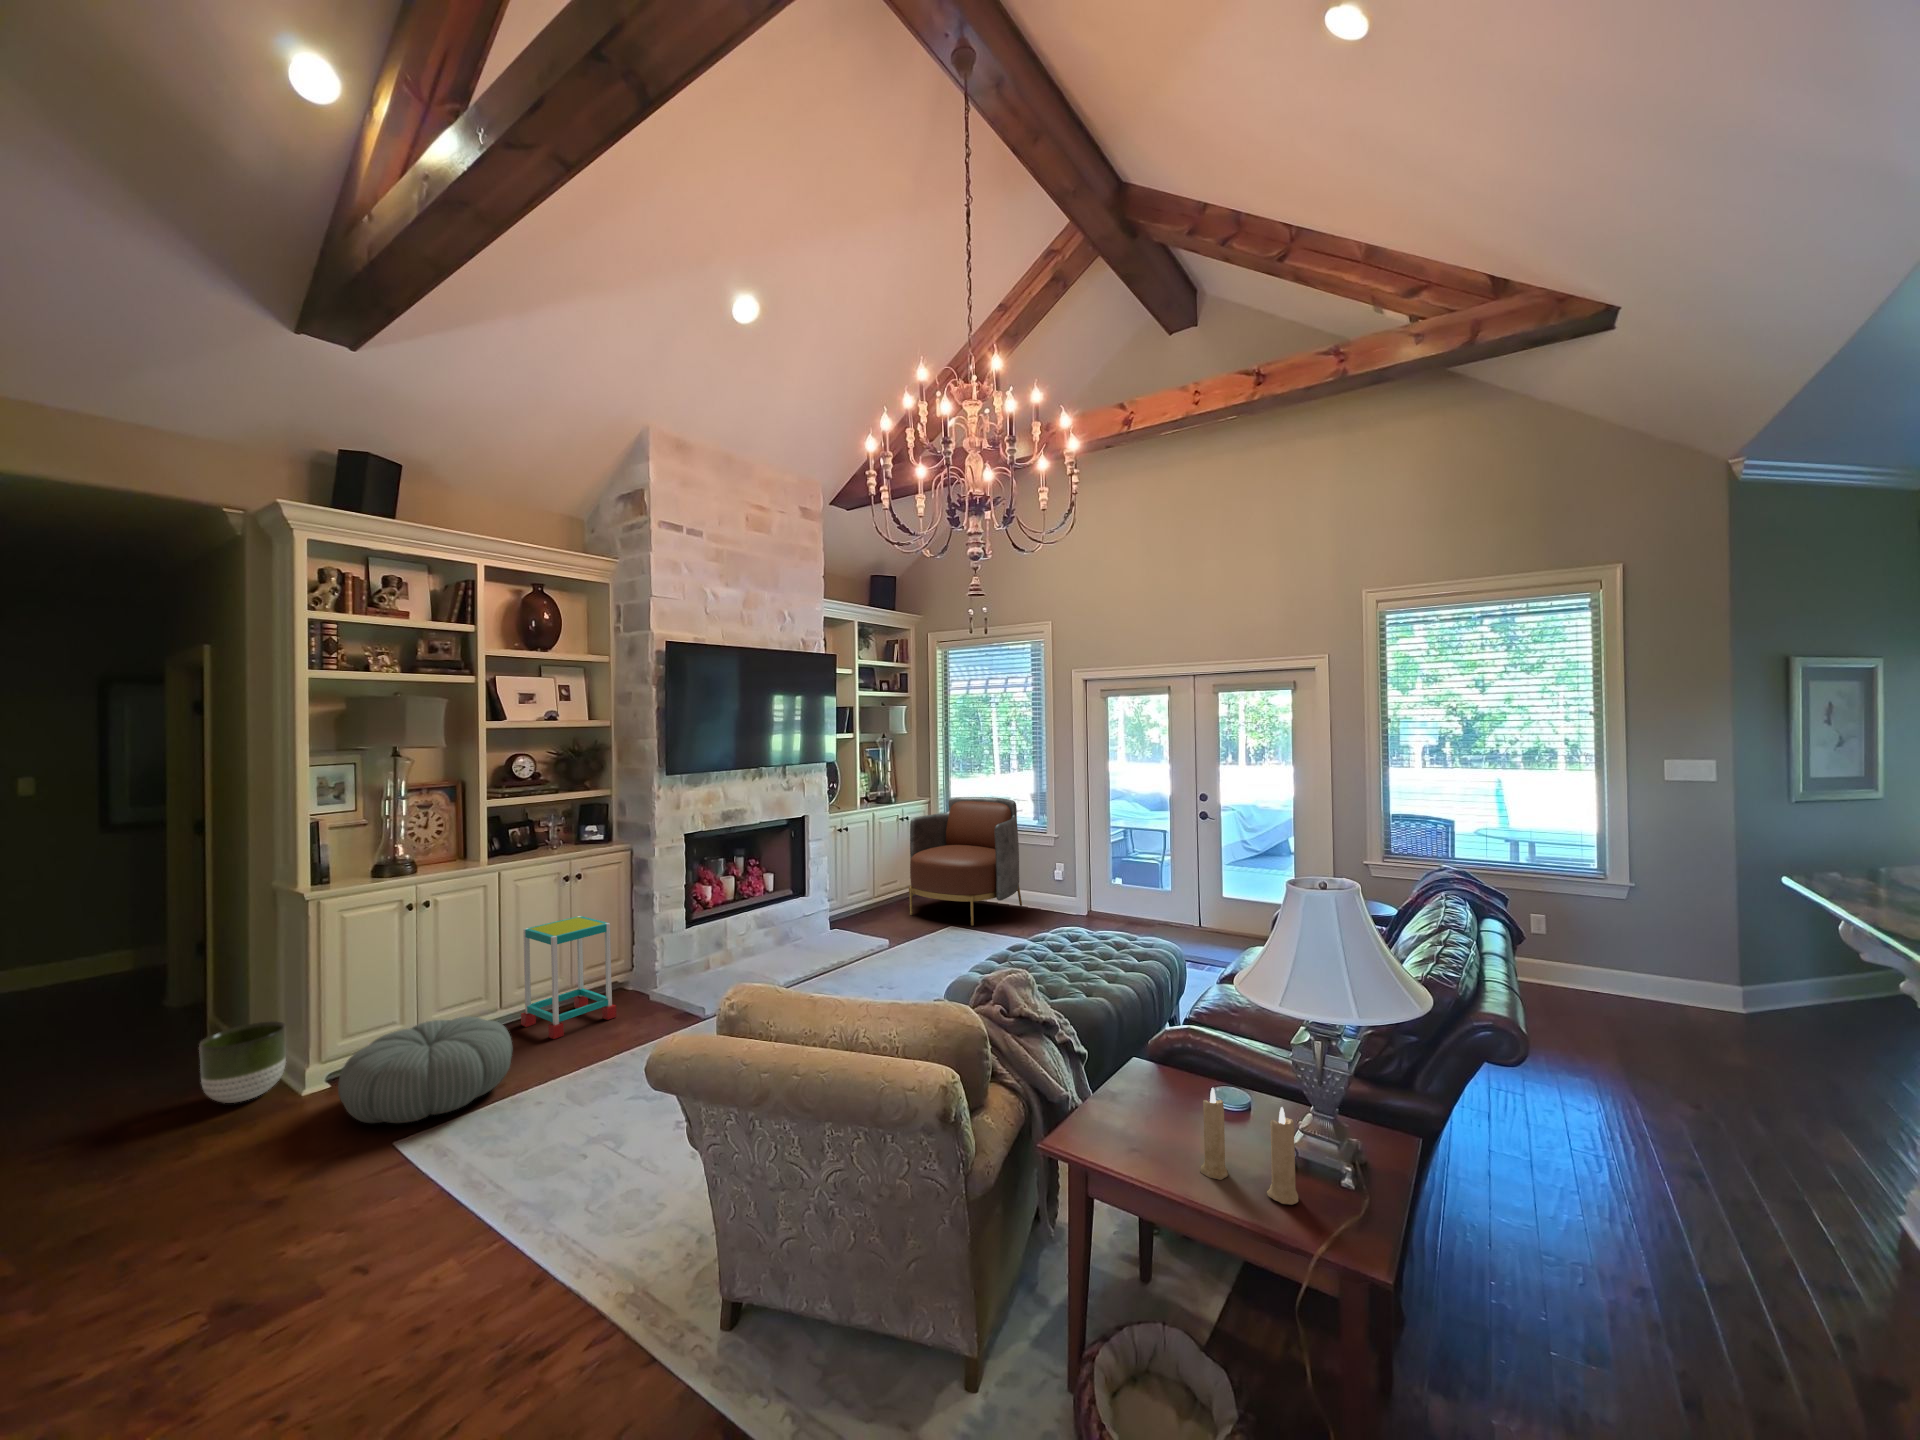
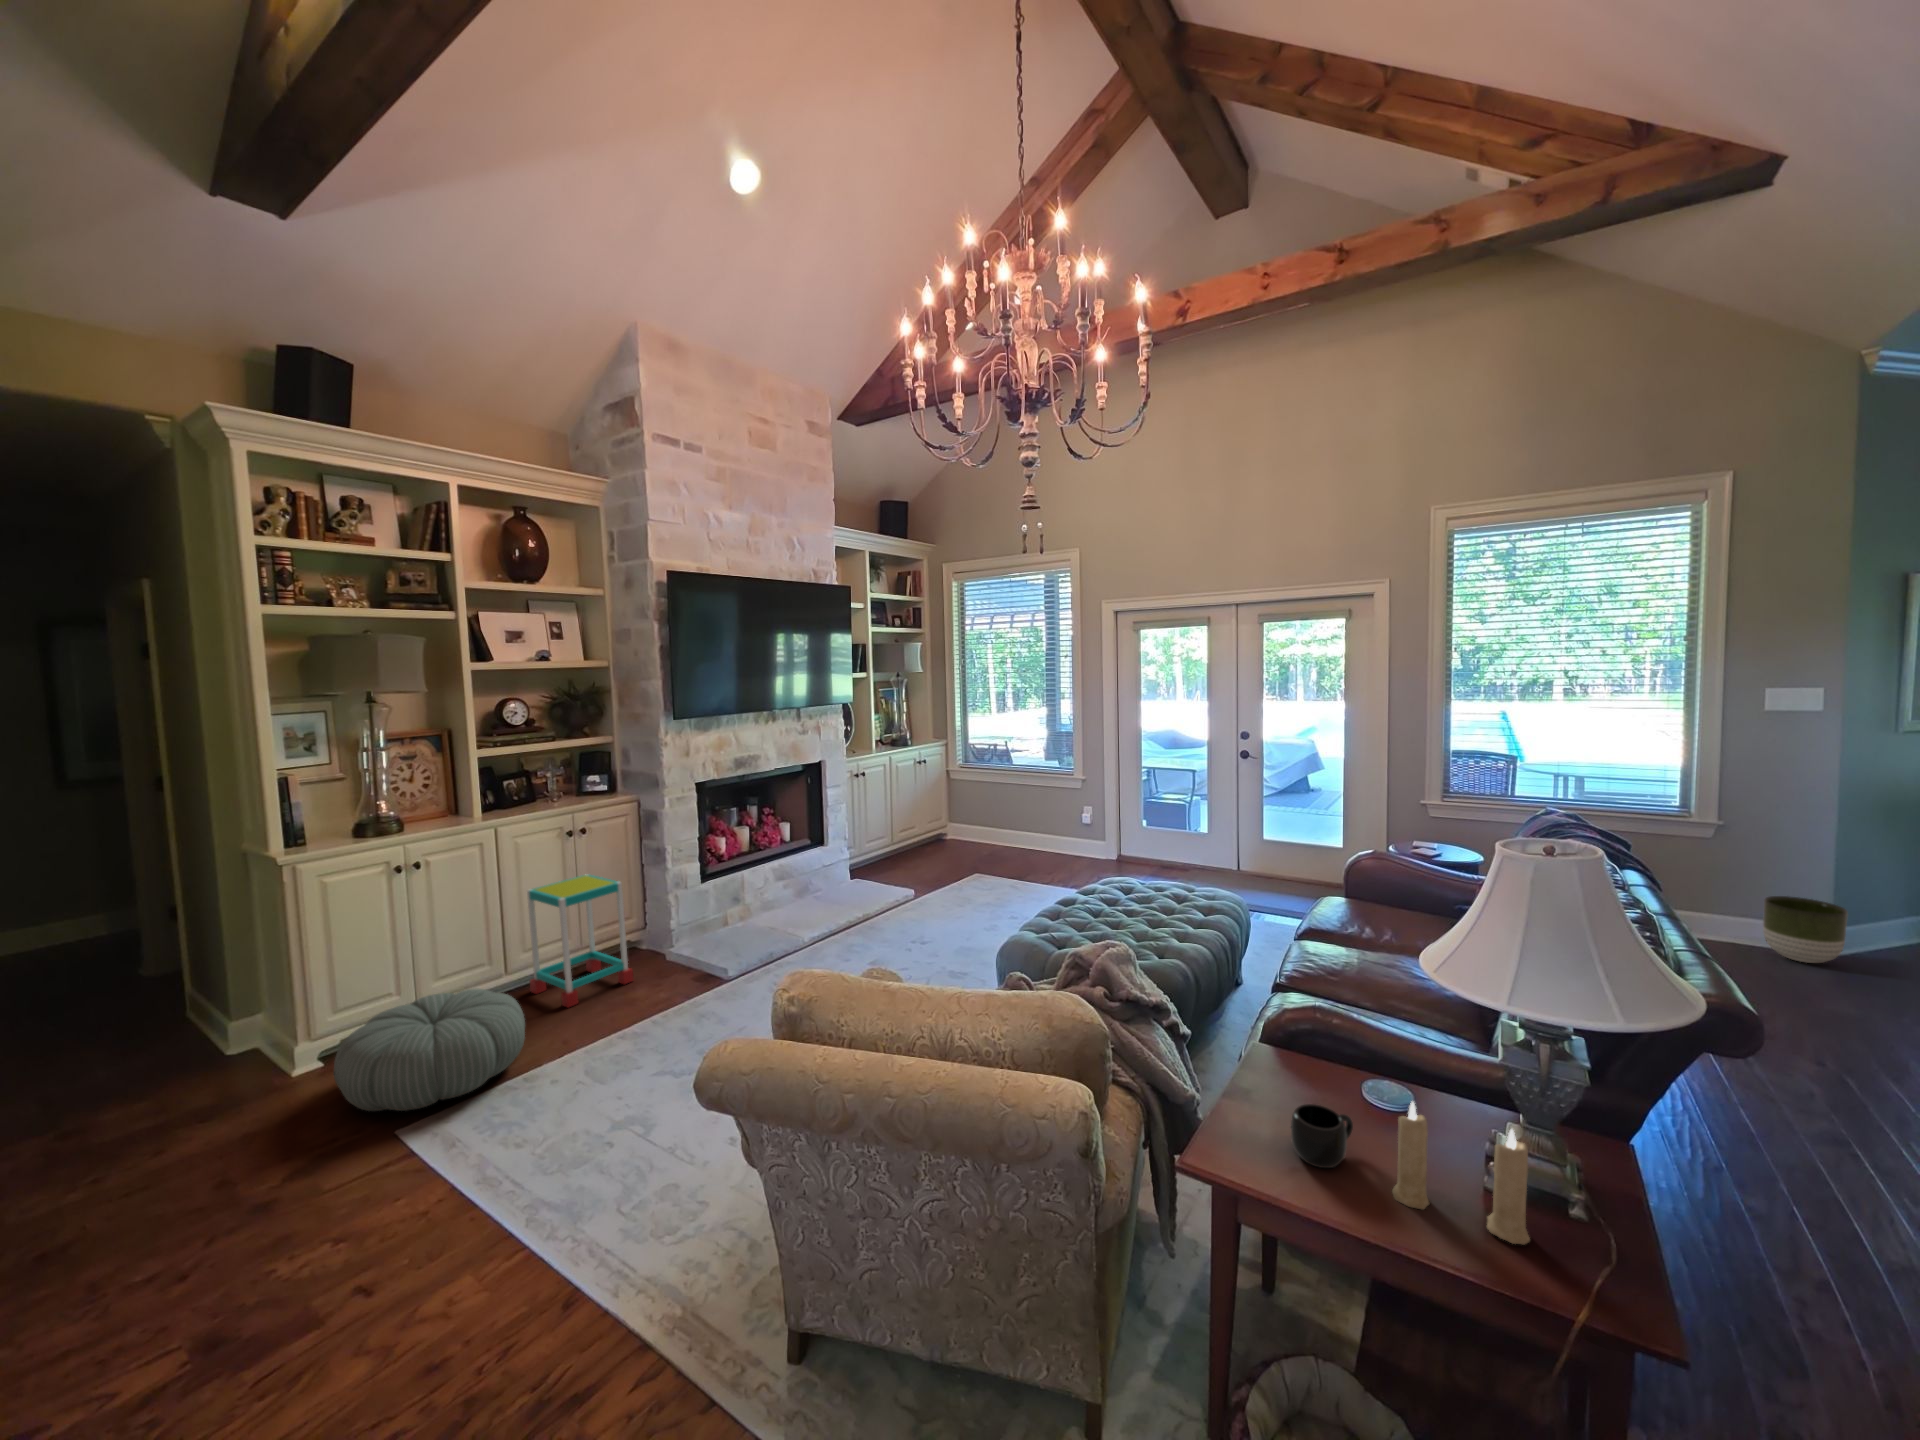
armchair: present [909,797,1022,926] -> none [929,738,1048,873]
planter: present [199,1021,286,1103] -> present [1763,896,1848,963]
mug: none [1128,1097,1181,1149] -> present [1291,1104,1353,1168]

